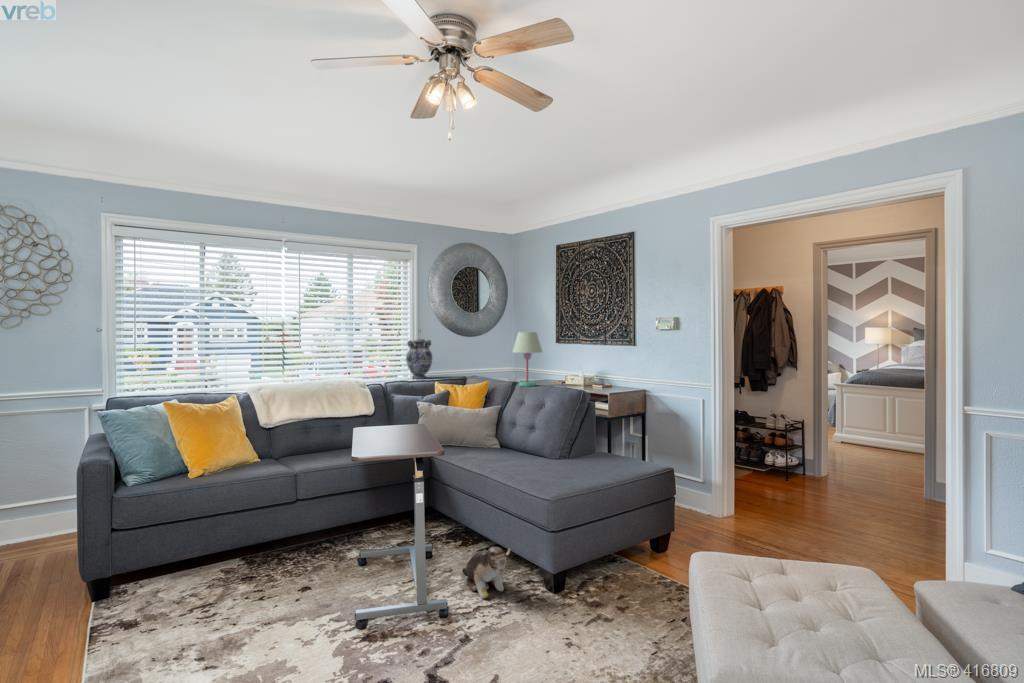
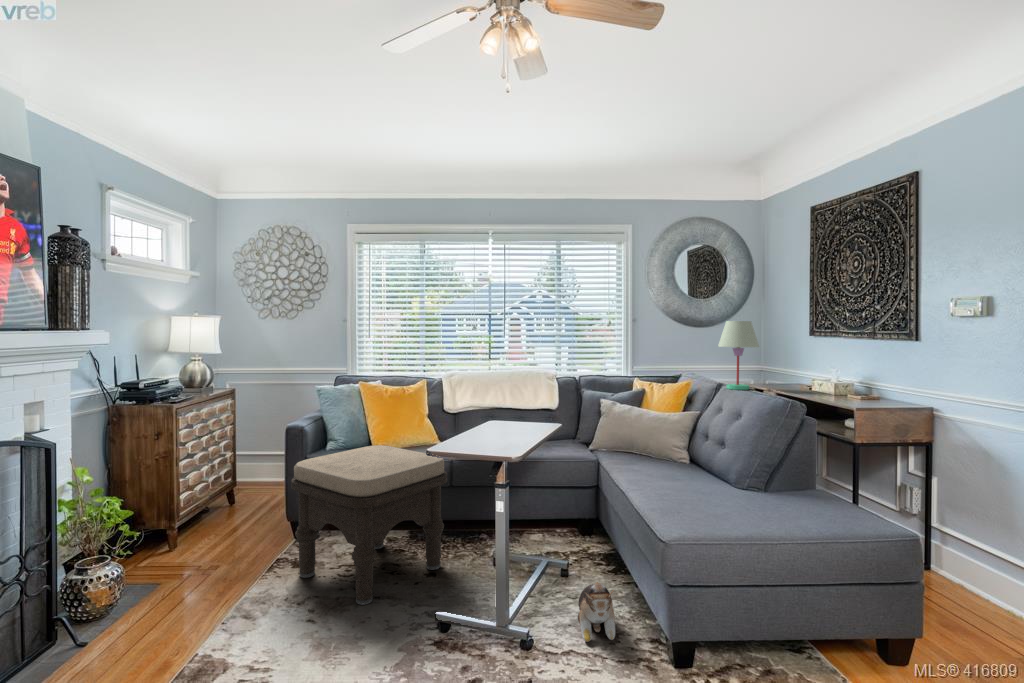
vase: present [406,339,432,379] -> none [621,330,651,374]
ottoman: none [135,469,314,633] -> present [291,445,447,605]

